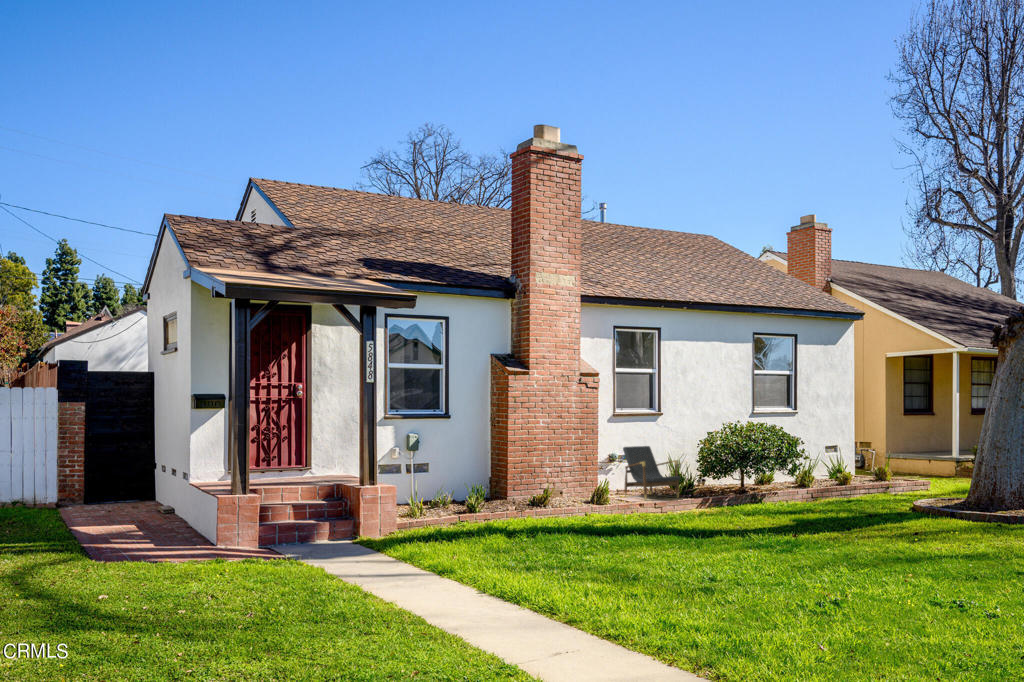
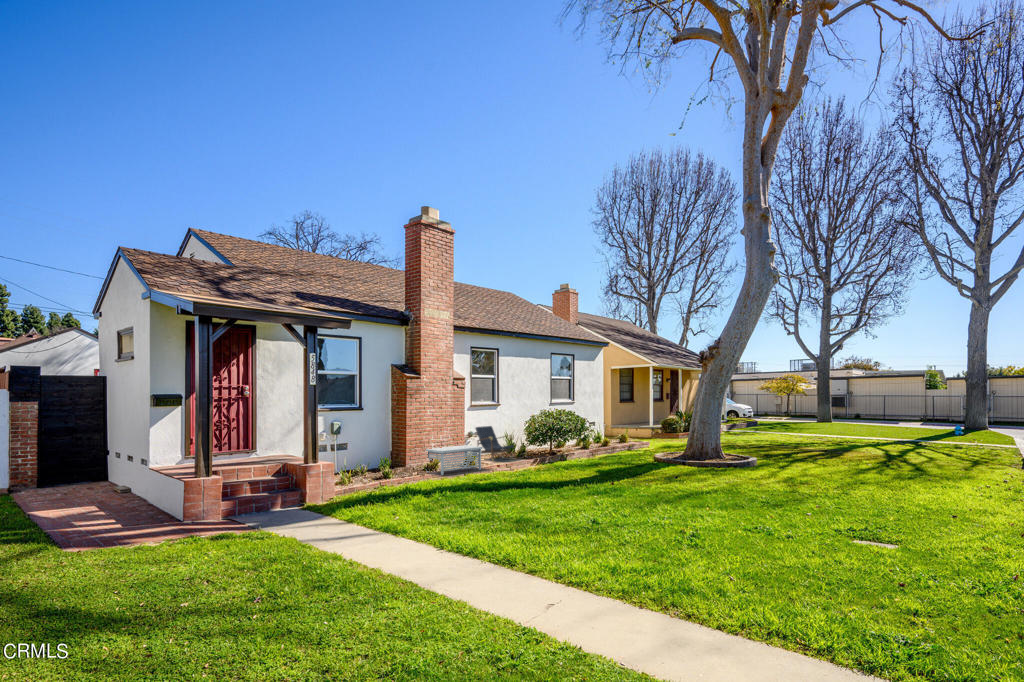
storage bench: none [536,472,621,513] -> present [426,445,482,475]

